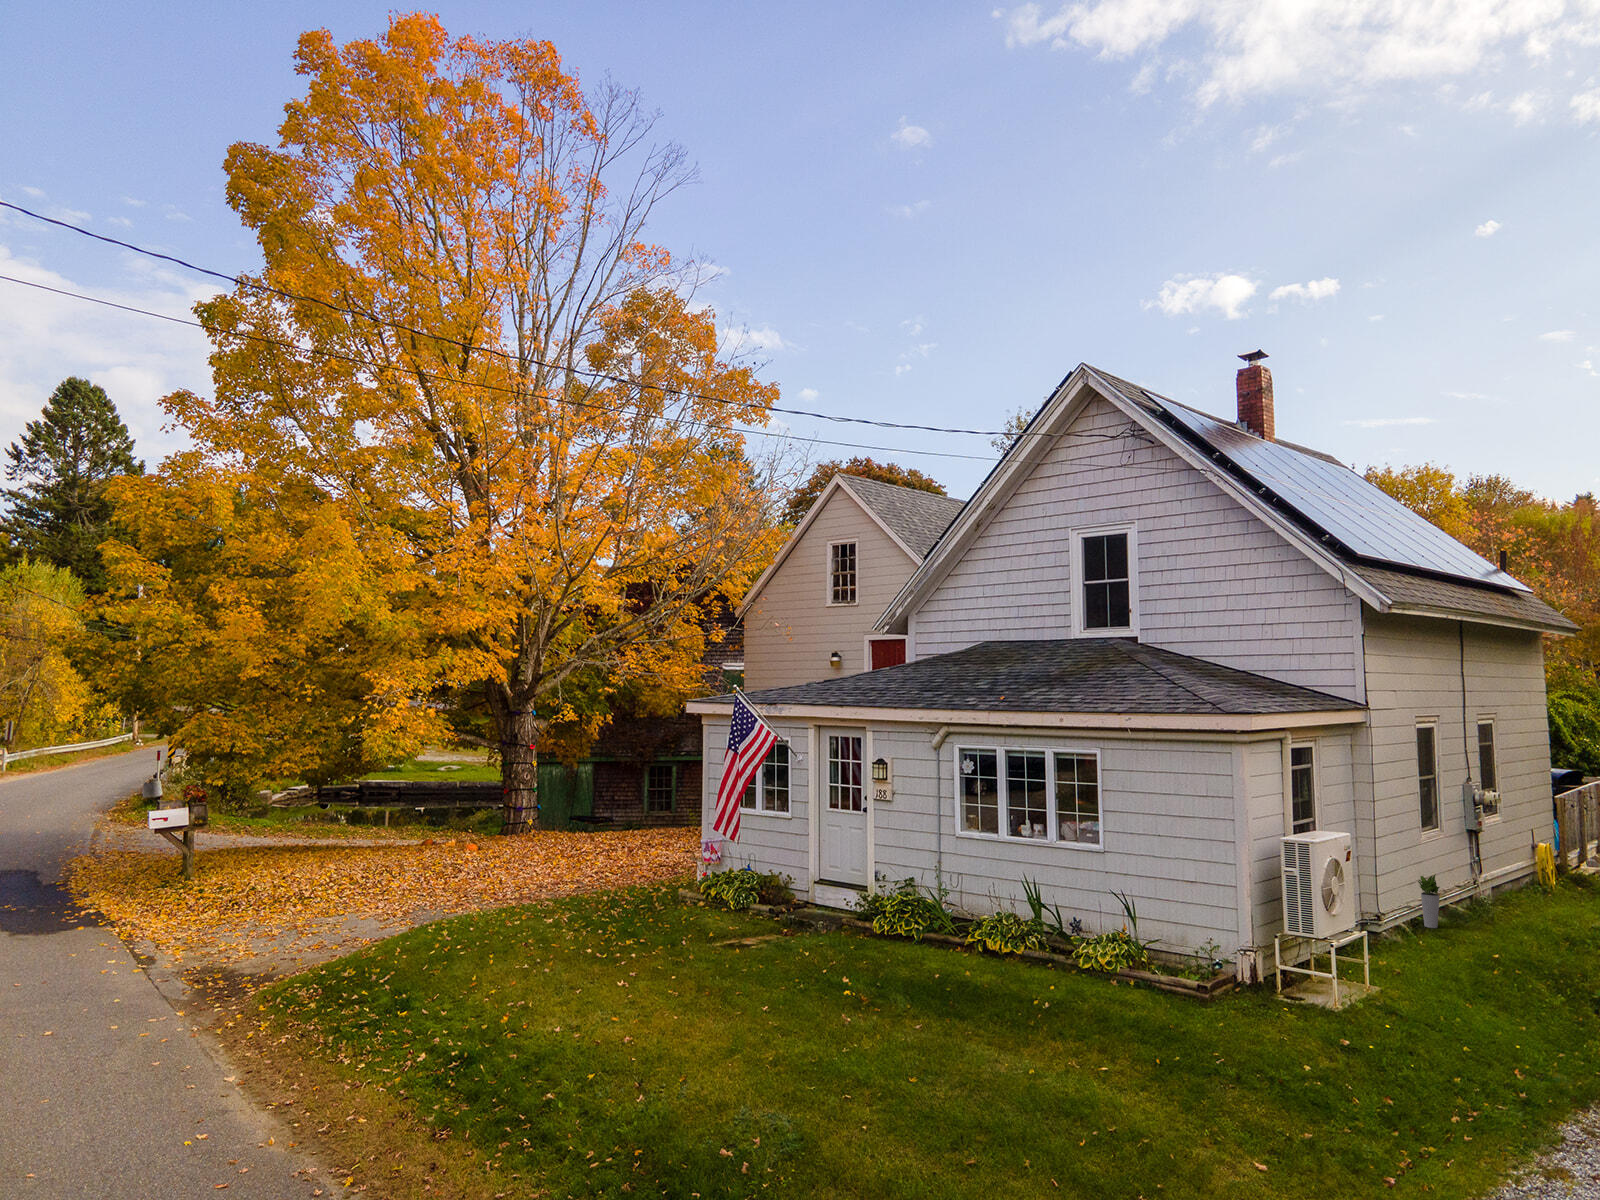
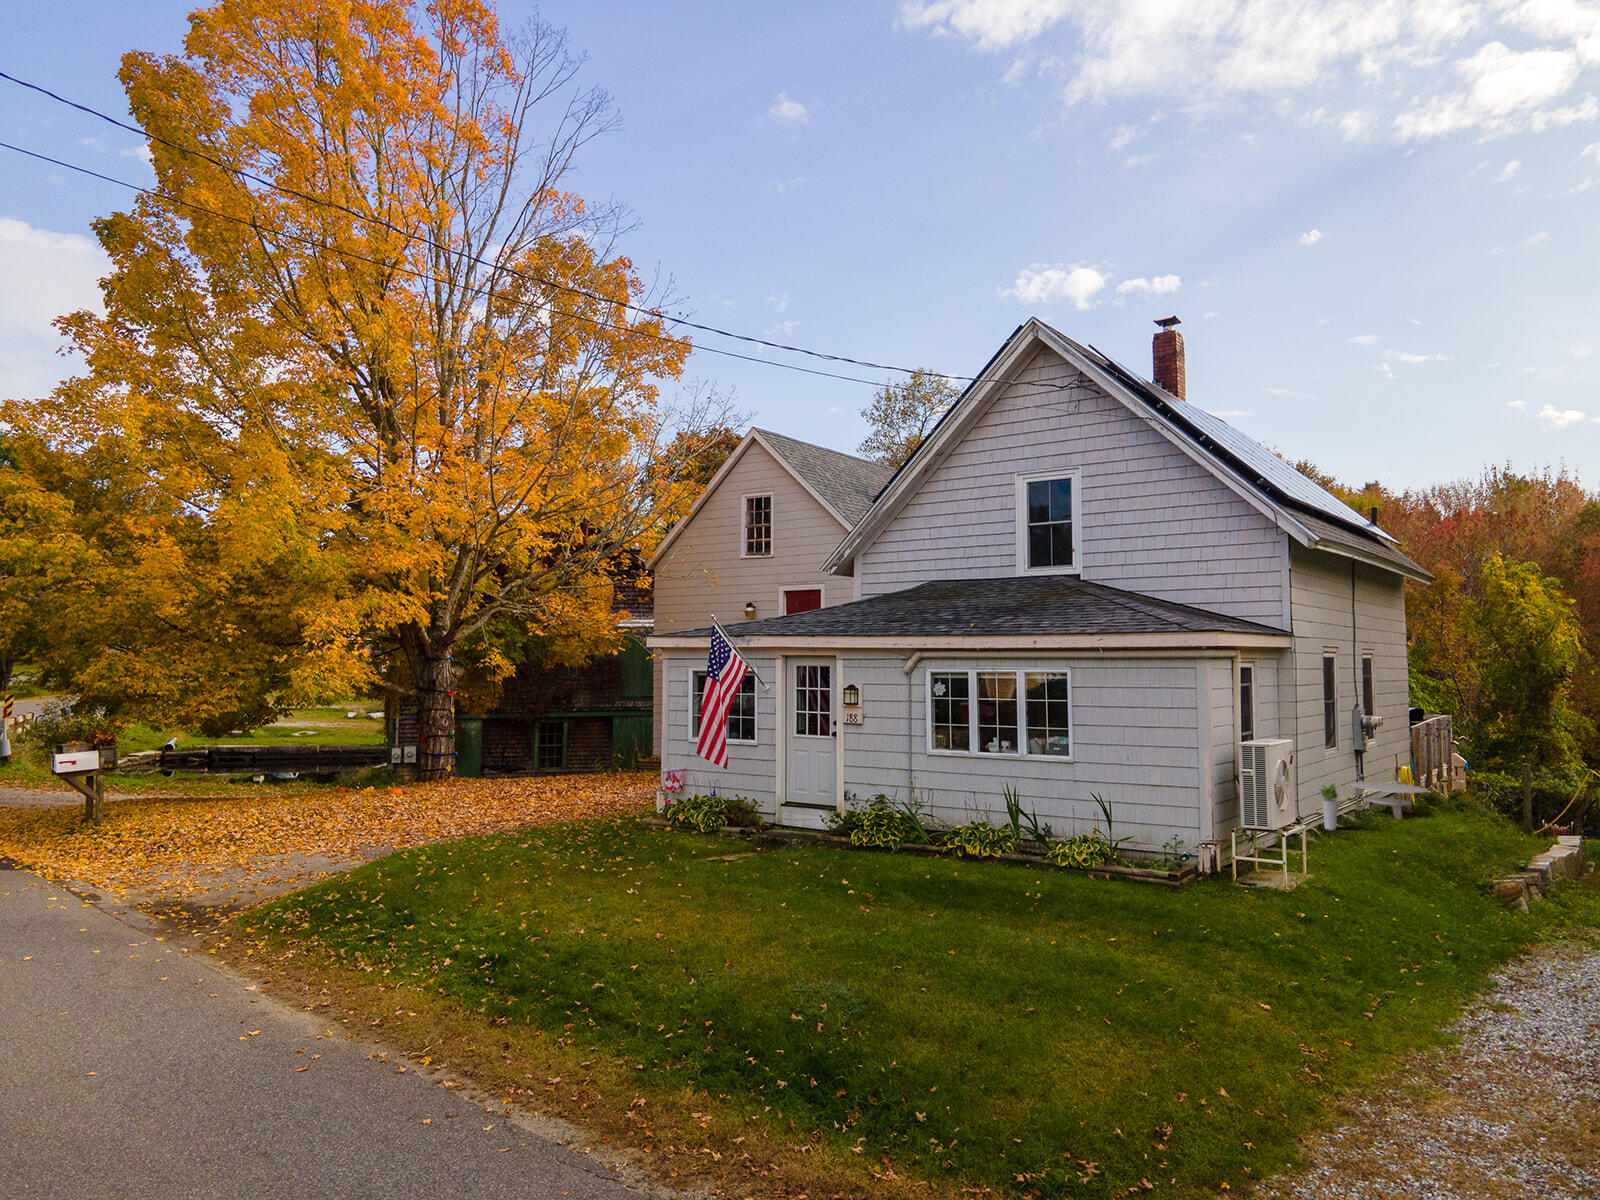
round table: none [1466,868,1561,917] -> present [1350,781,1428,819]

